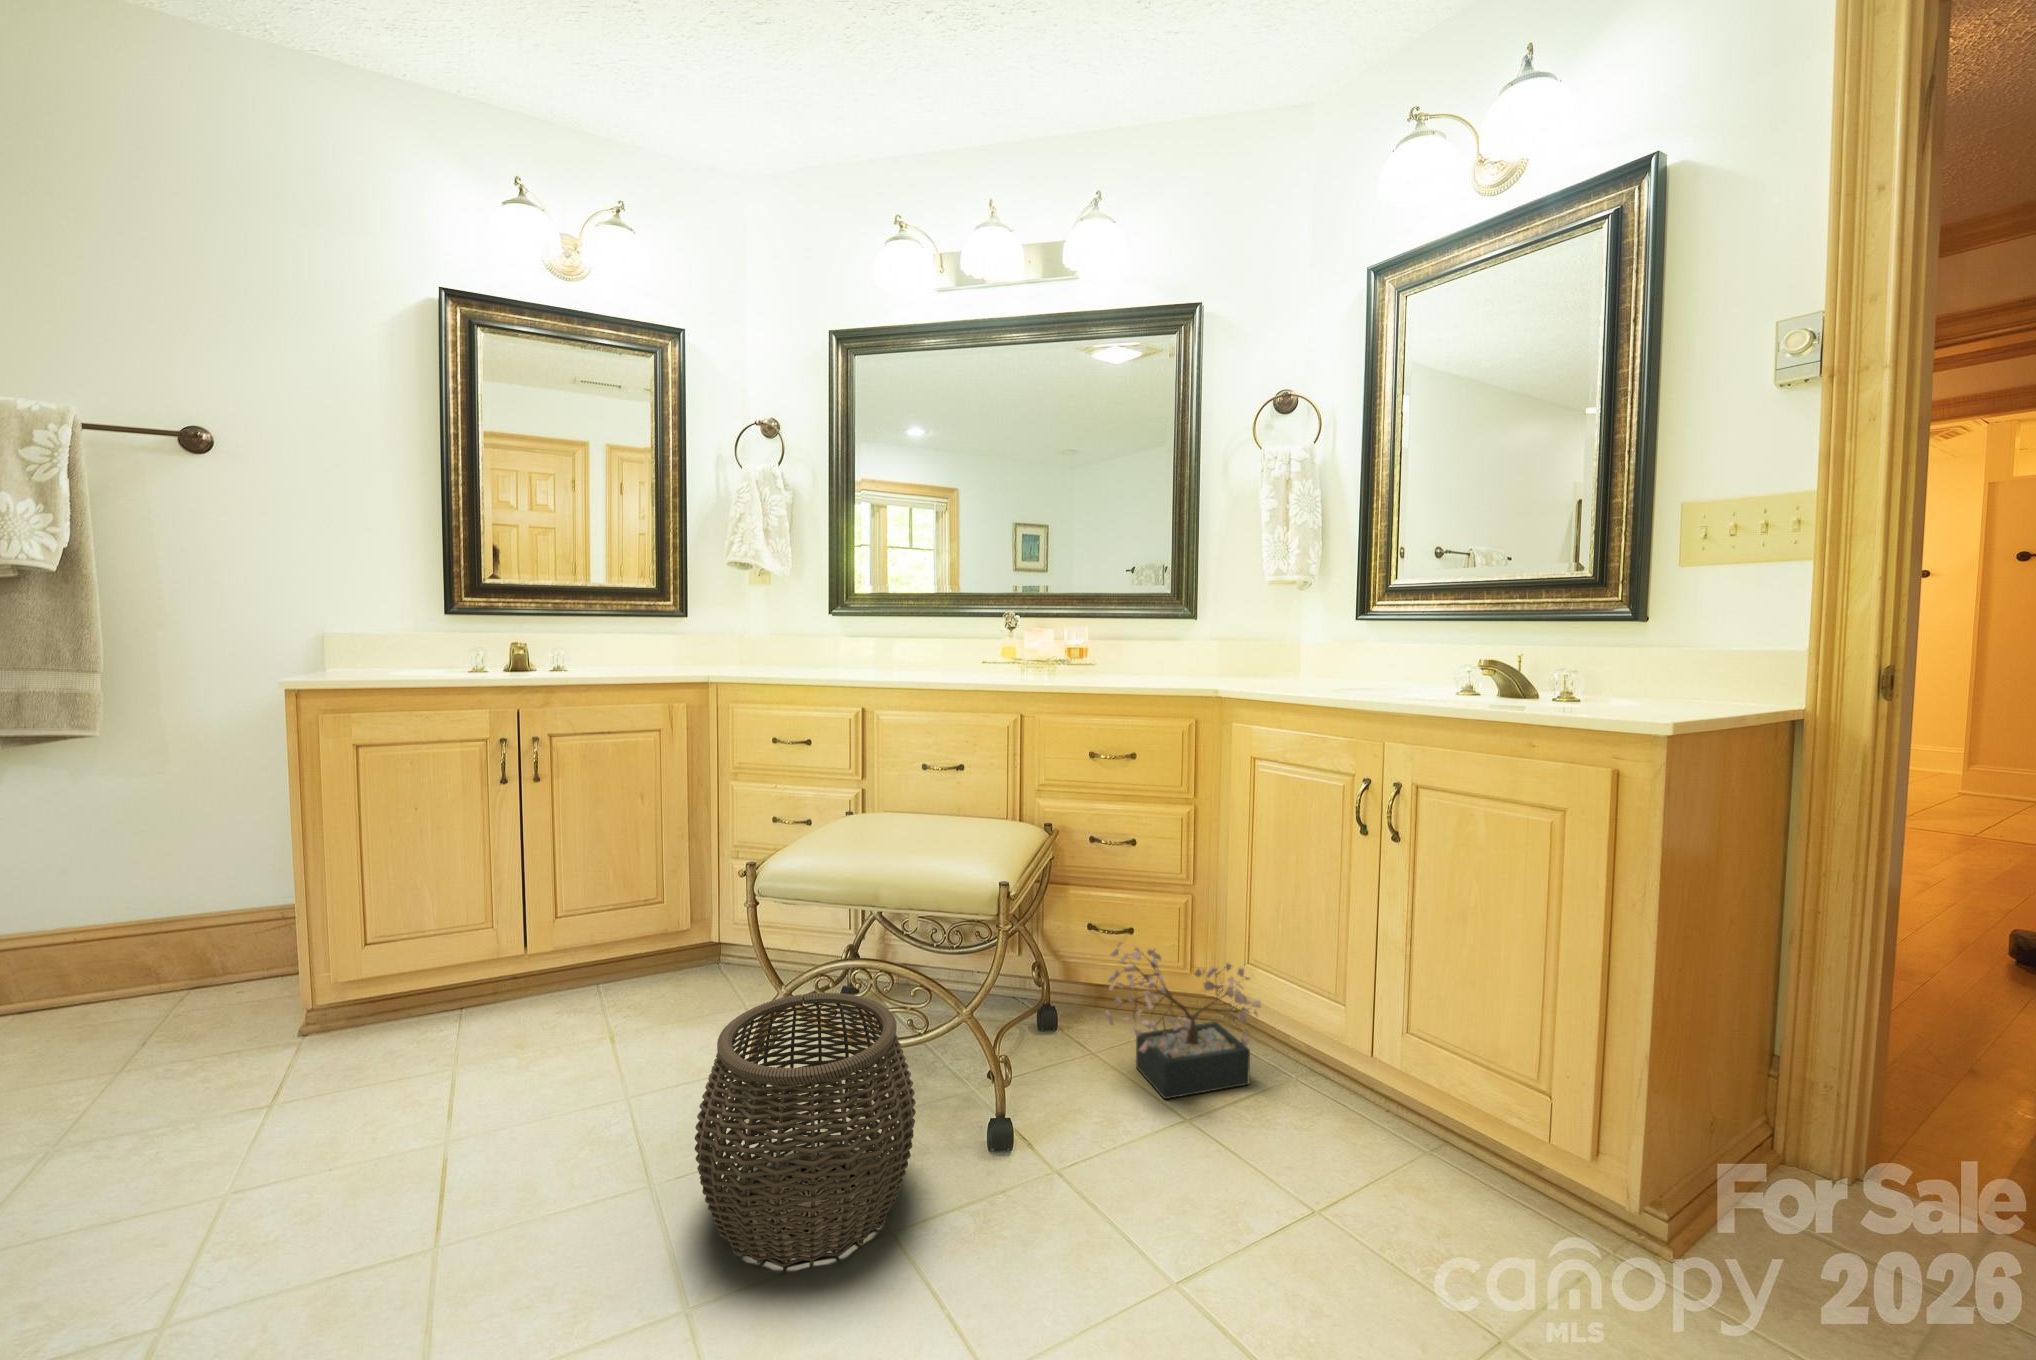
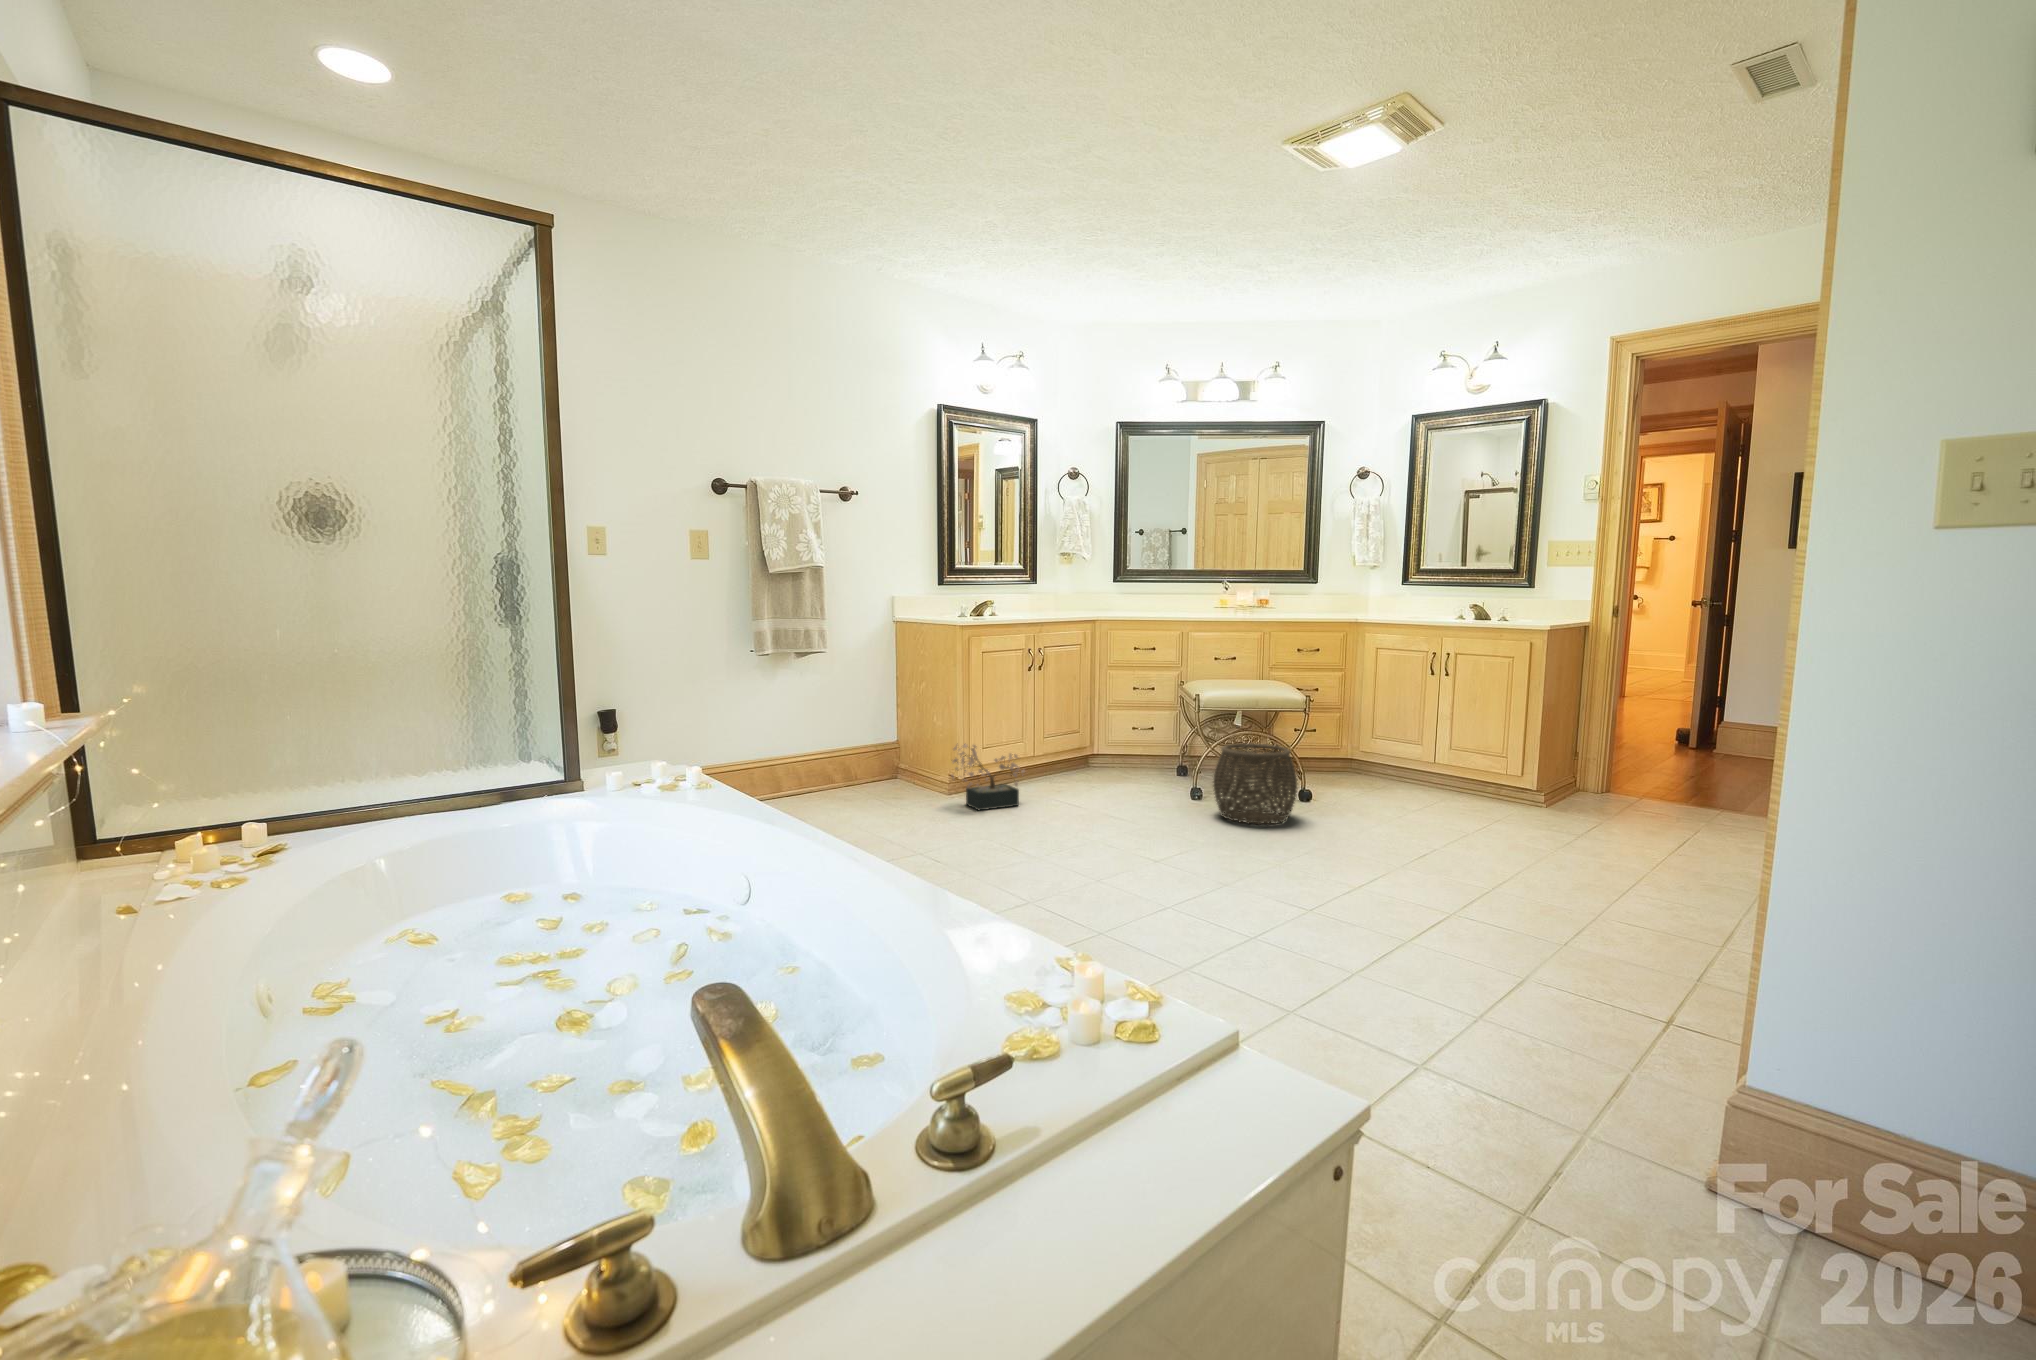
decorative plant: present [1106,942,1261,1099] -> present [951,743,1025,810]

